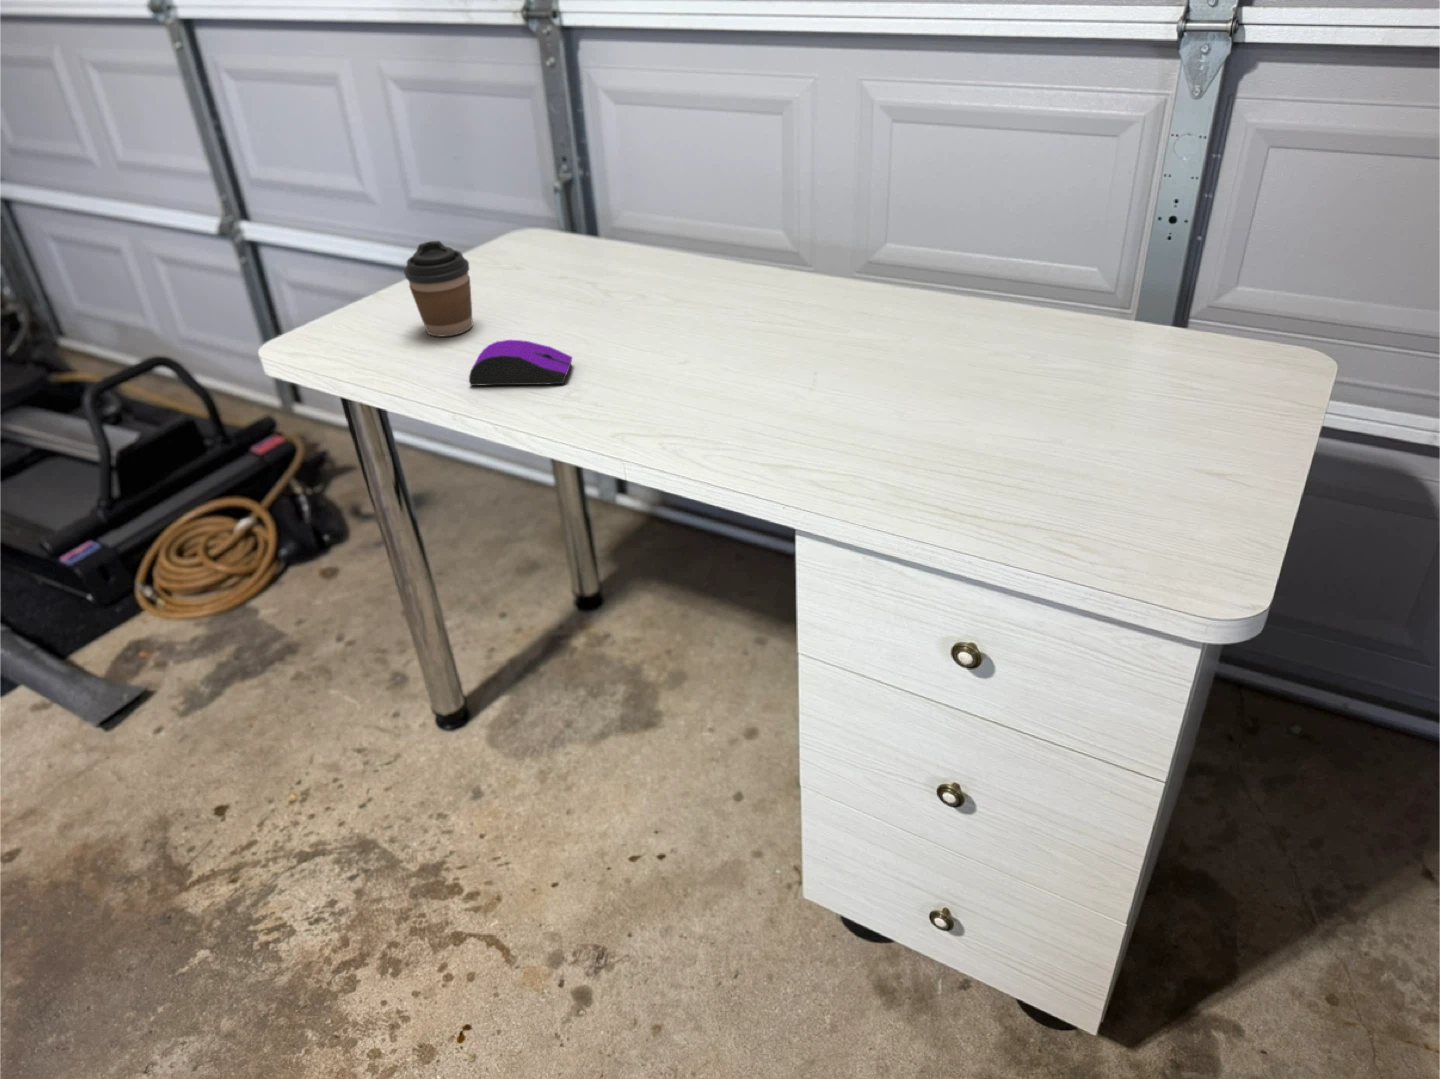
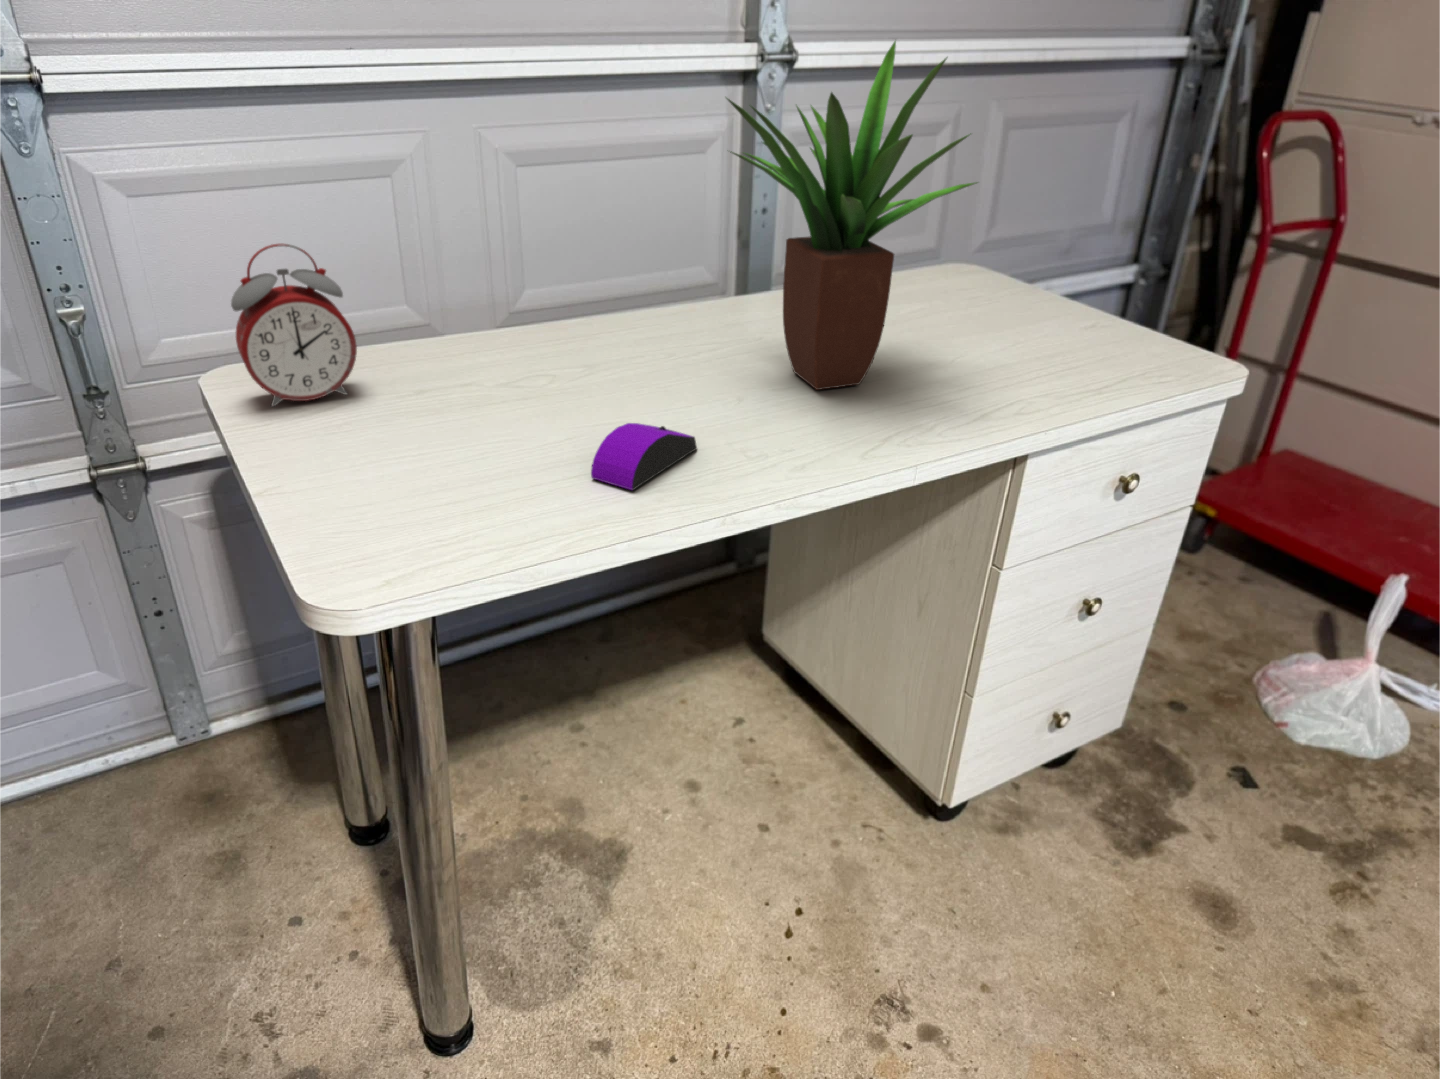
potted plant: none [632,27,949,404] -> present [727,41,977,390]
alarm clock: none [481,153,560,272] -> present [231,244,357,406]
coffee cup: present [404,241,473,337] -> none [376,357,469,485]

